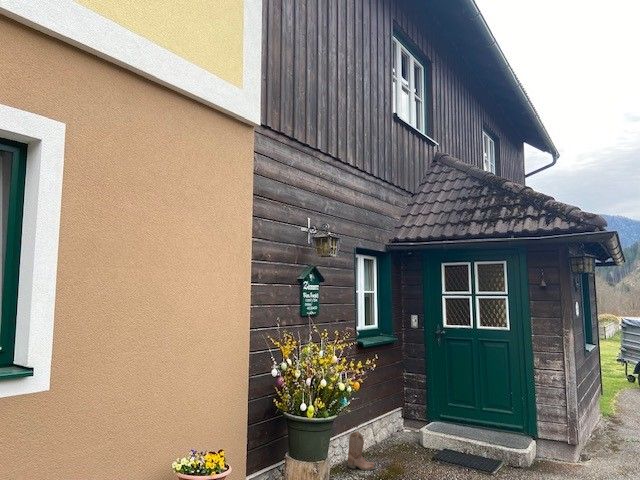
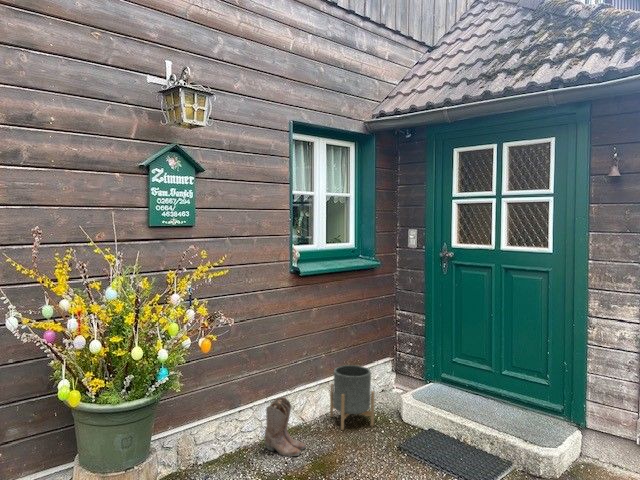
planter: none [374,411,407,455] -> present [330,365,374,430]

